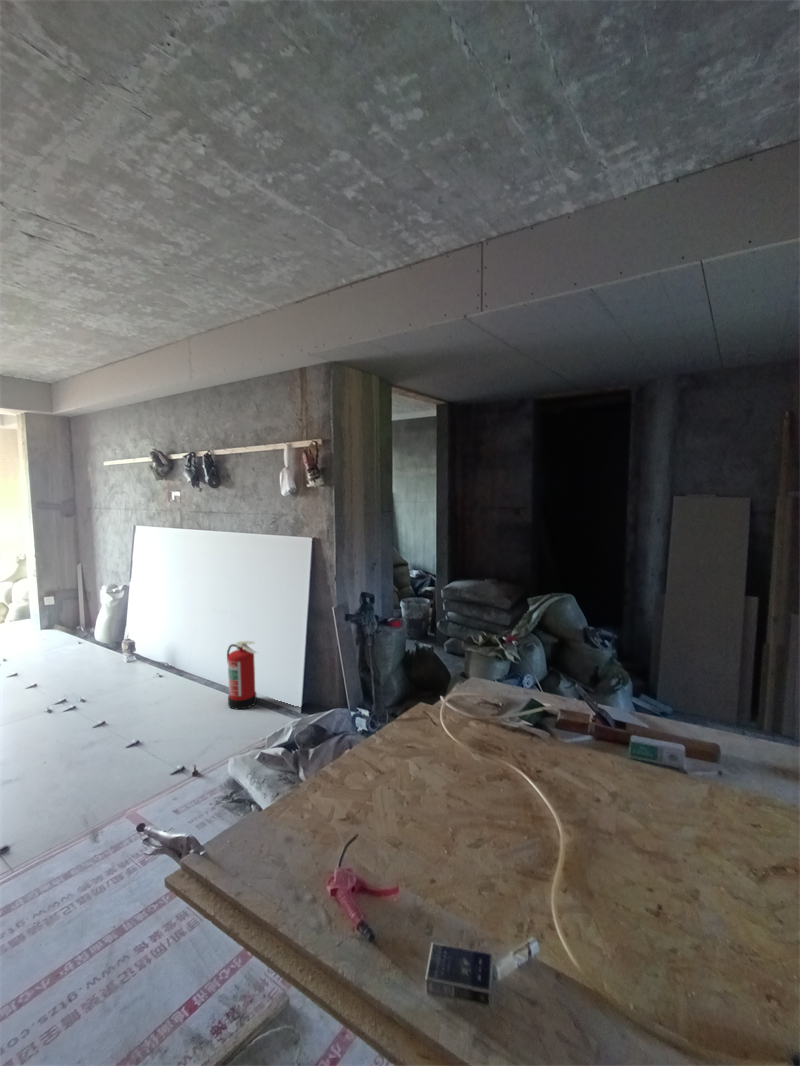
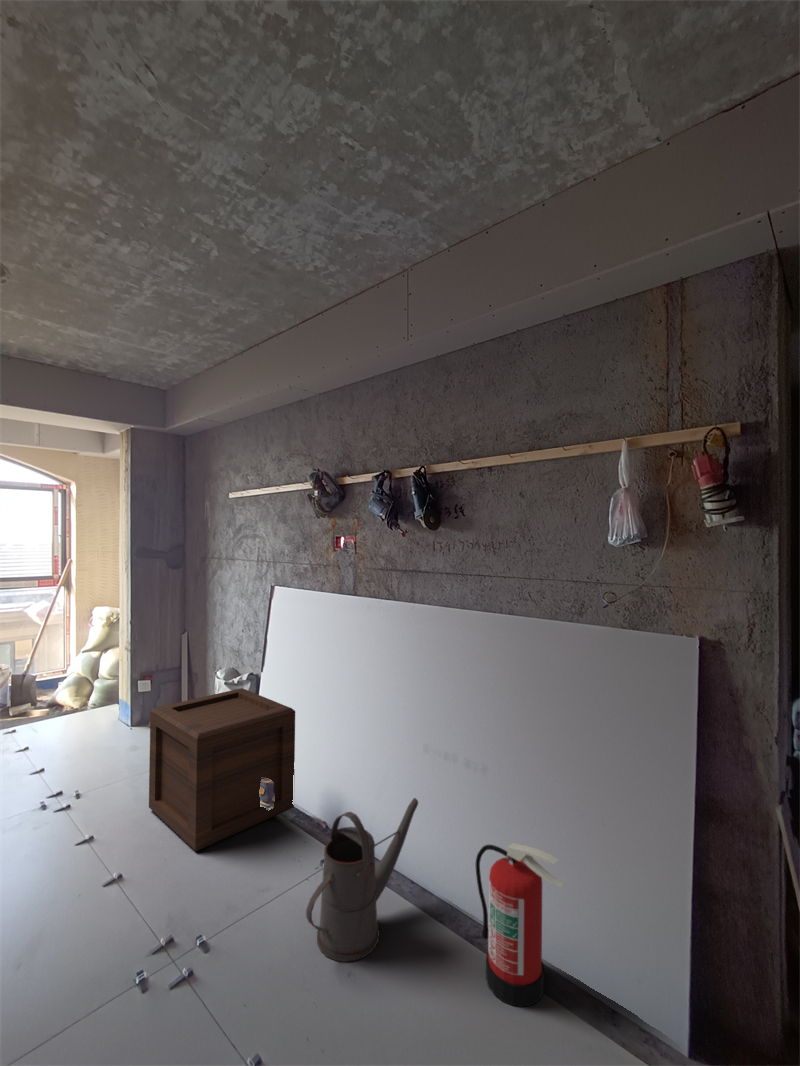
wooden crate: none [50,592,151,679] -> present [149,688,295,851]
watering can: none [137,635,210,705] -> present [306,798,418,962]

